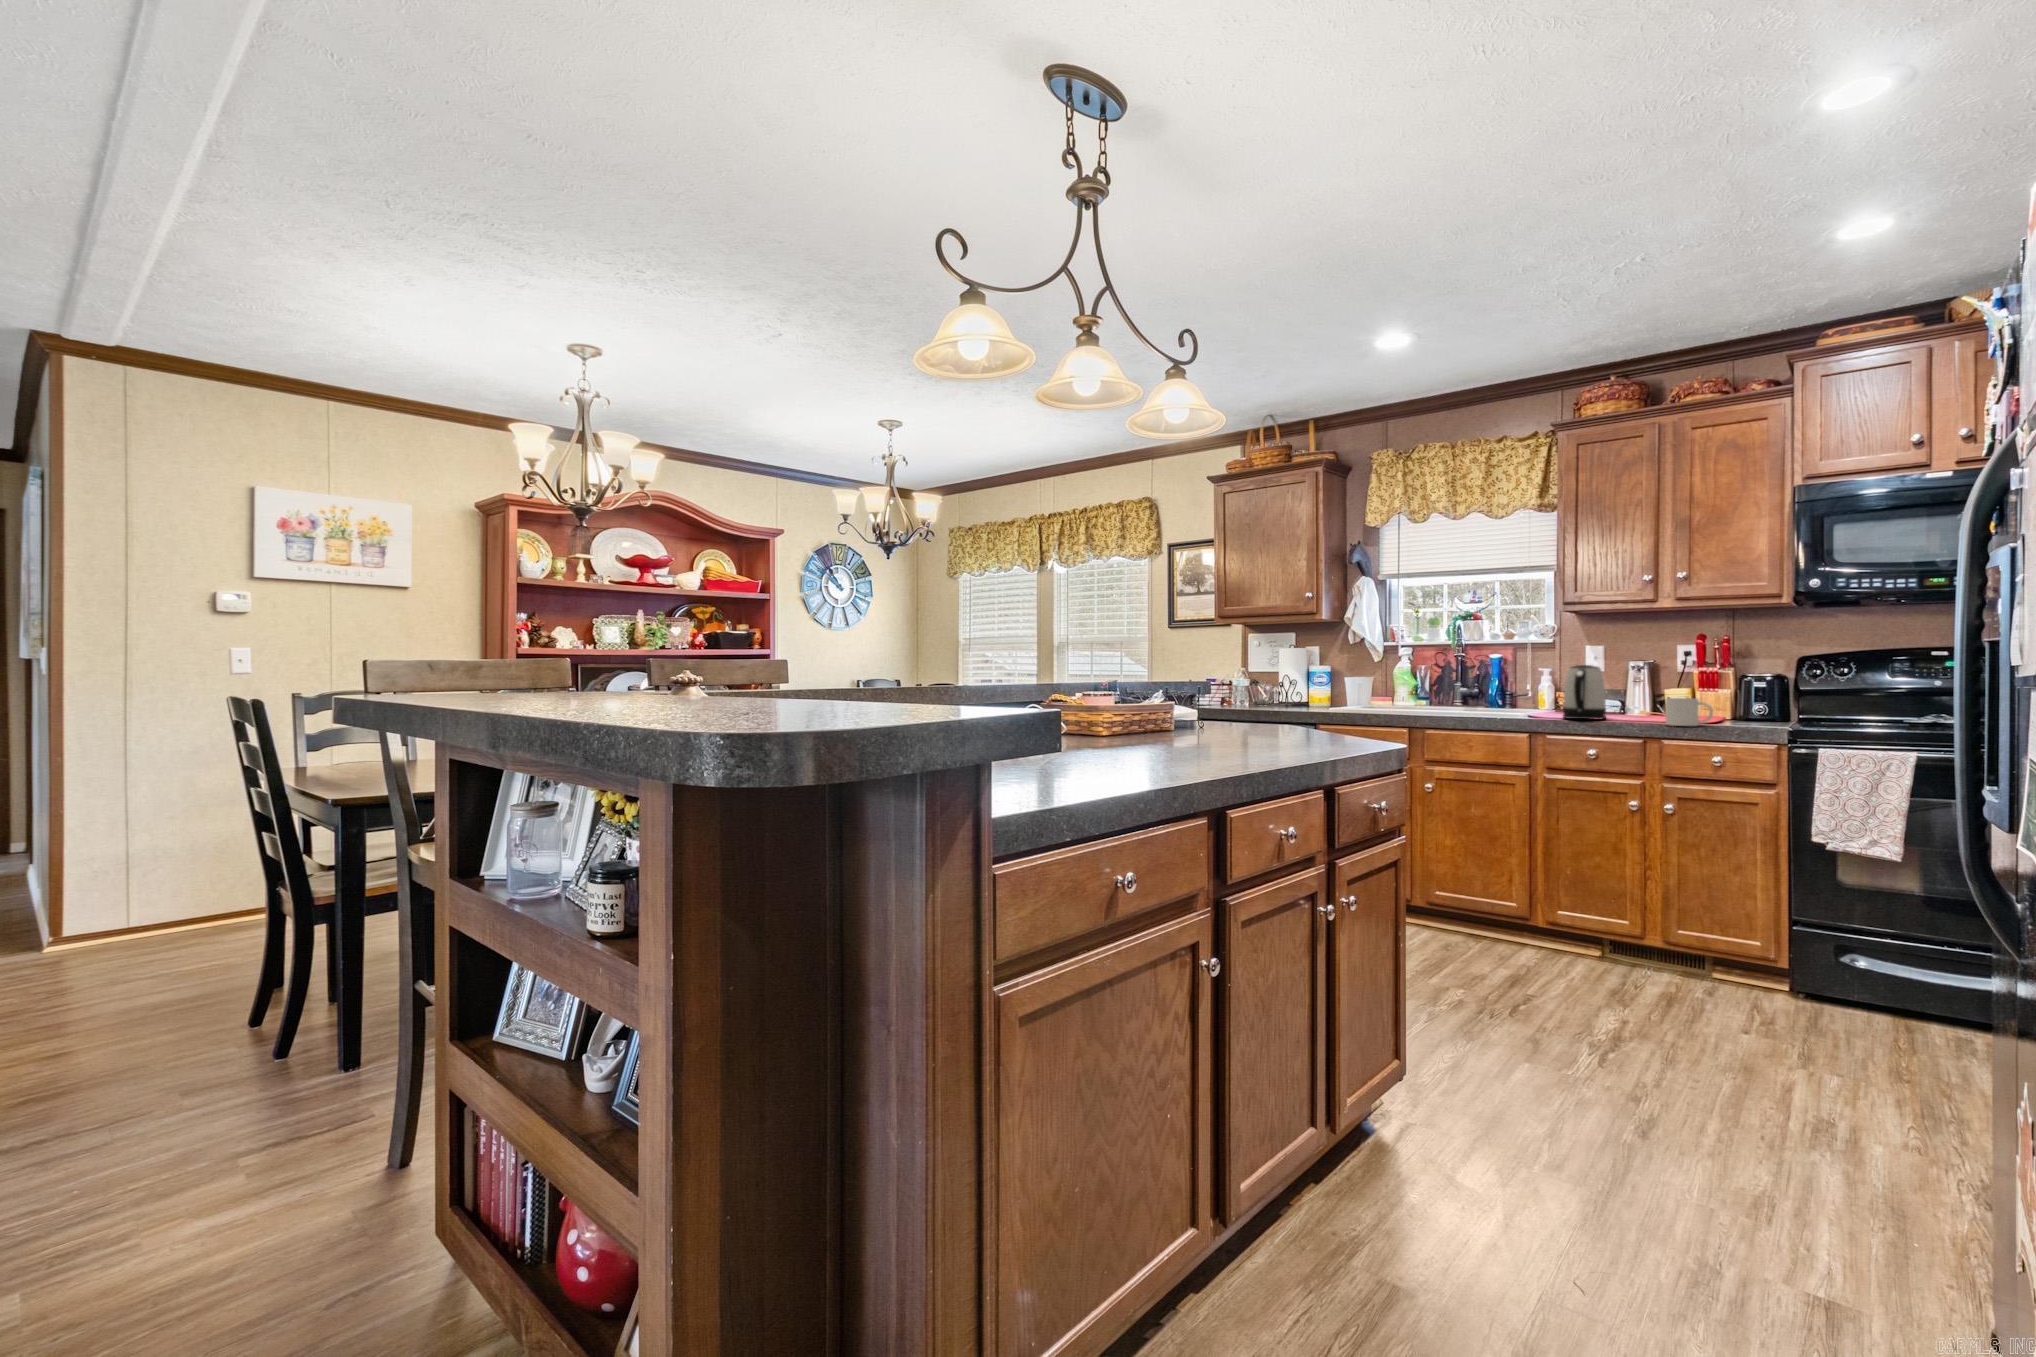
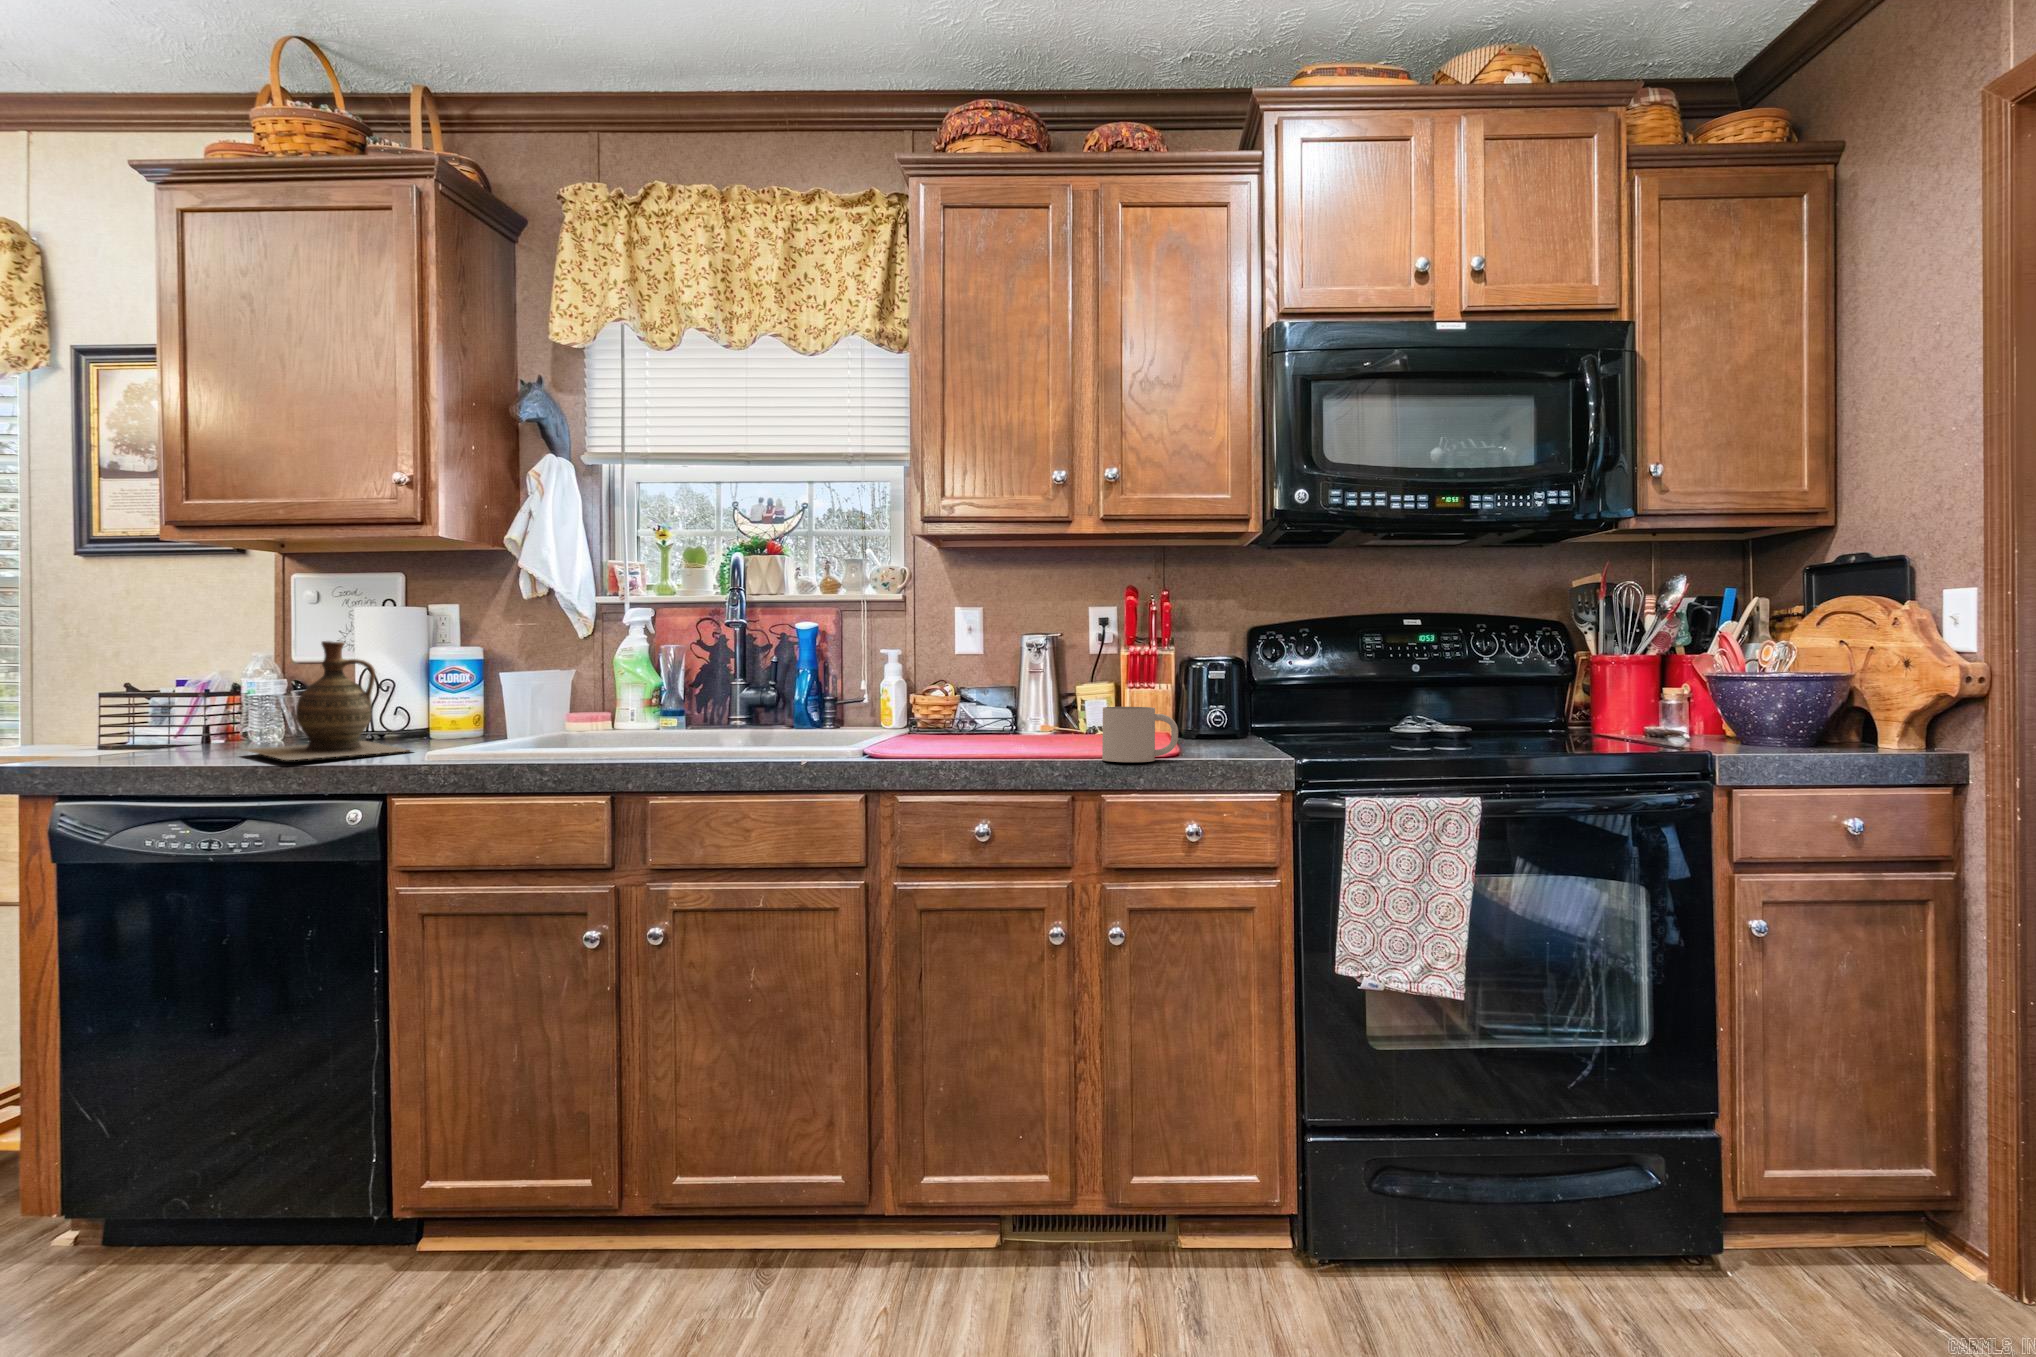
ceramic jug: none [1240,665,1311,713] -> present [245,641,409,760]
kettle: present [1563,665,1606,720] -> none [925,642,1000,752]

